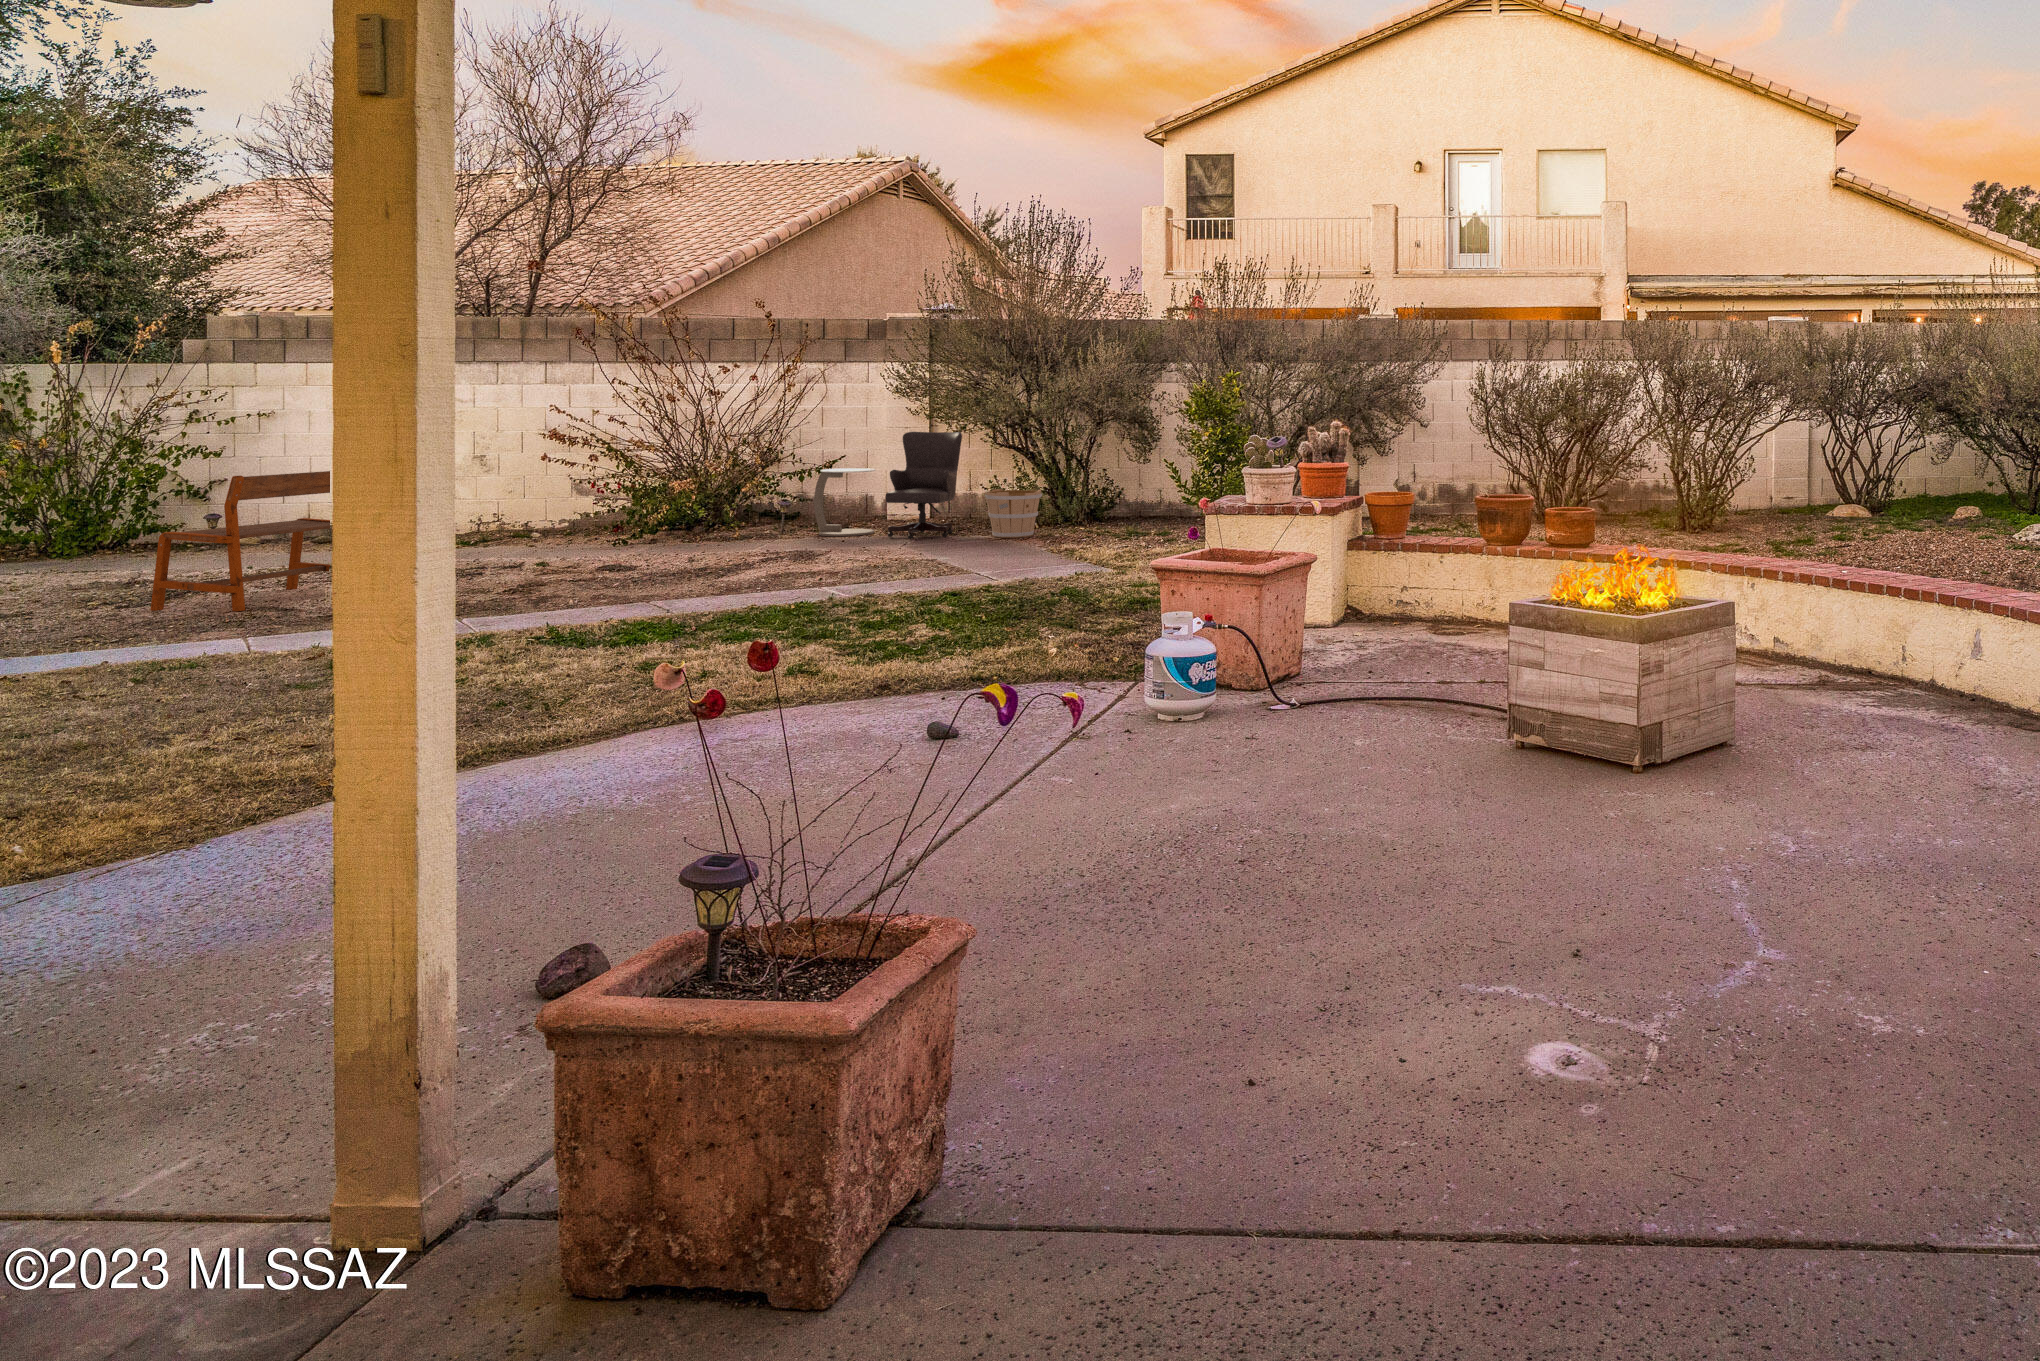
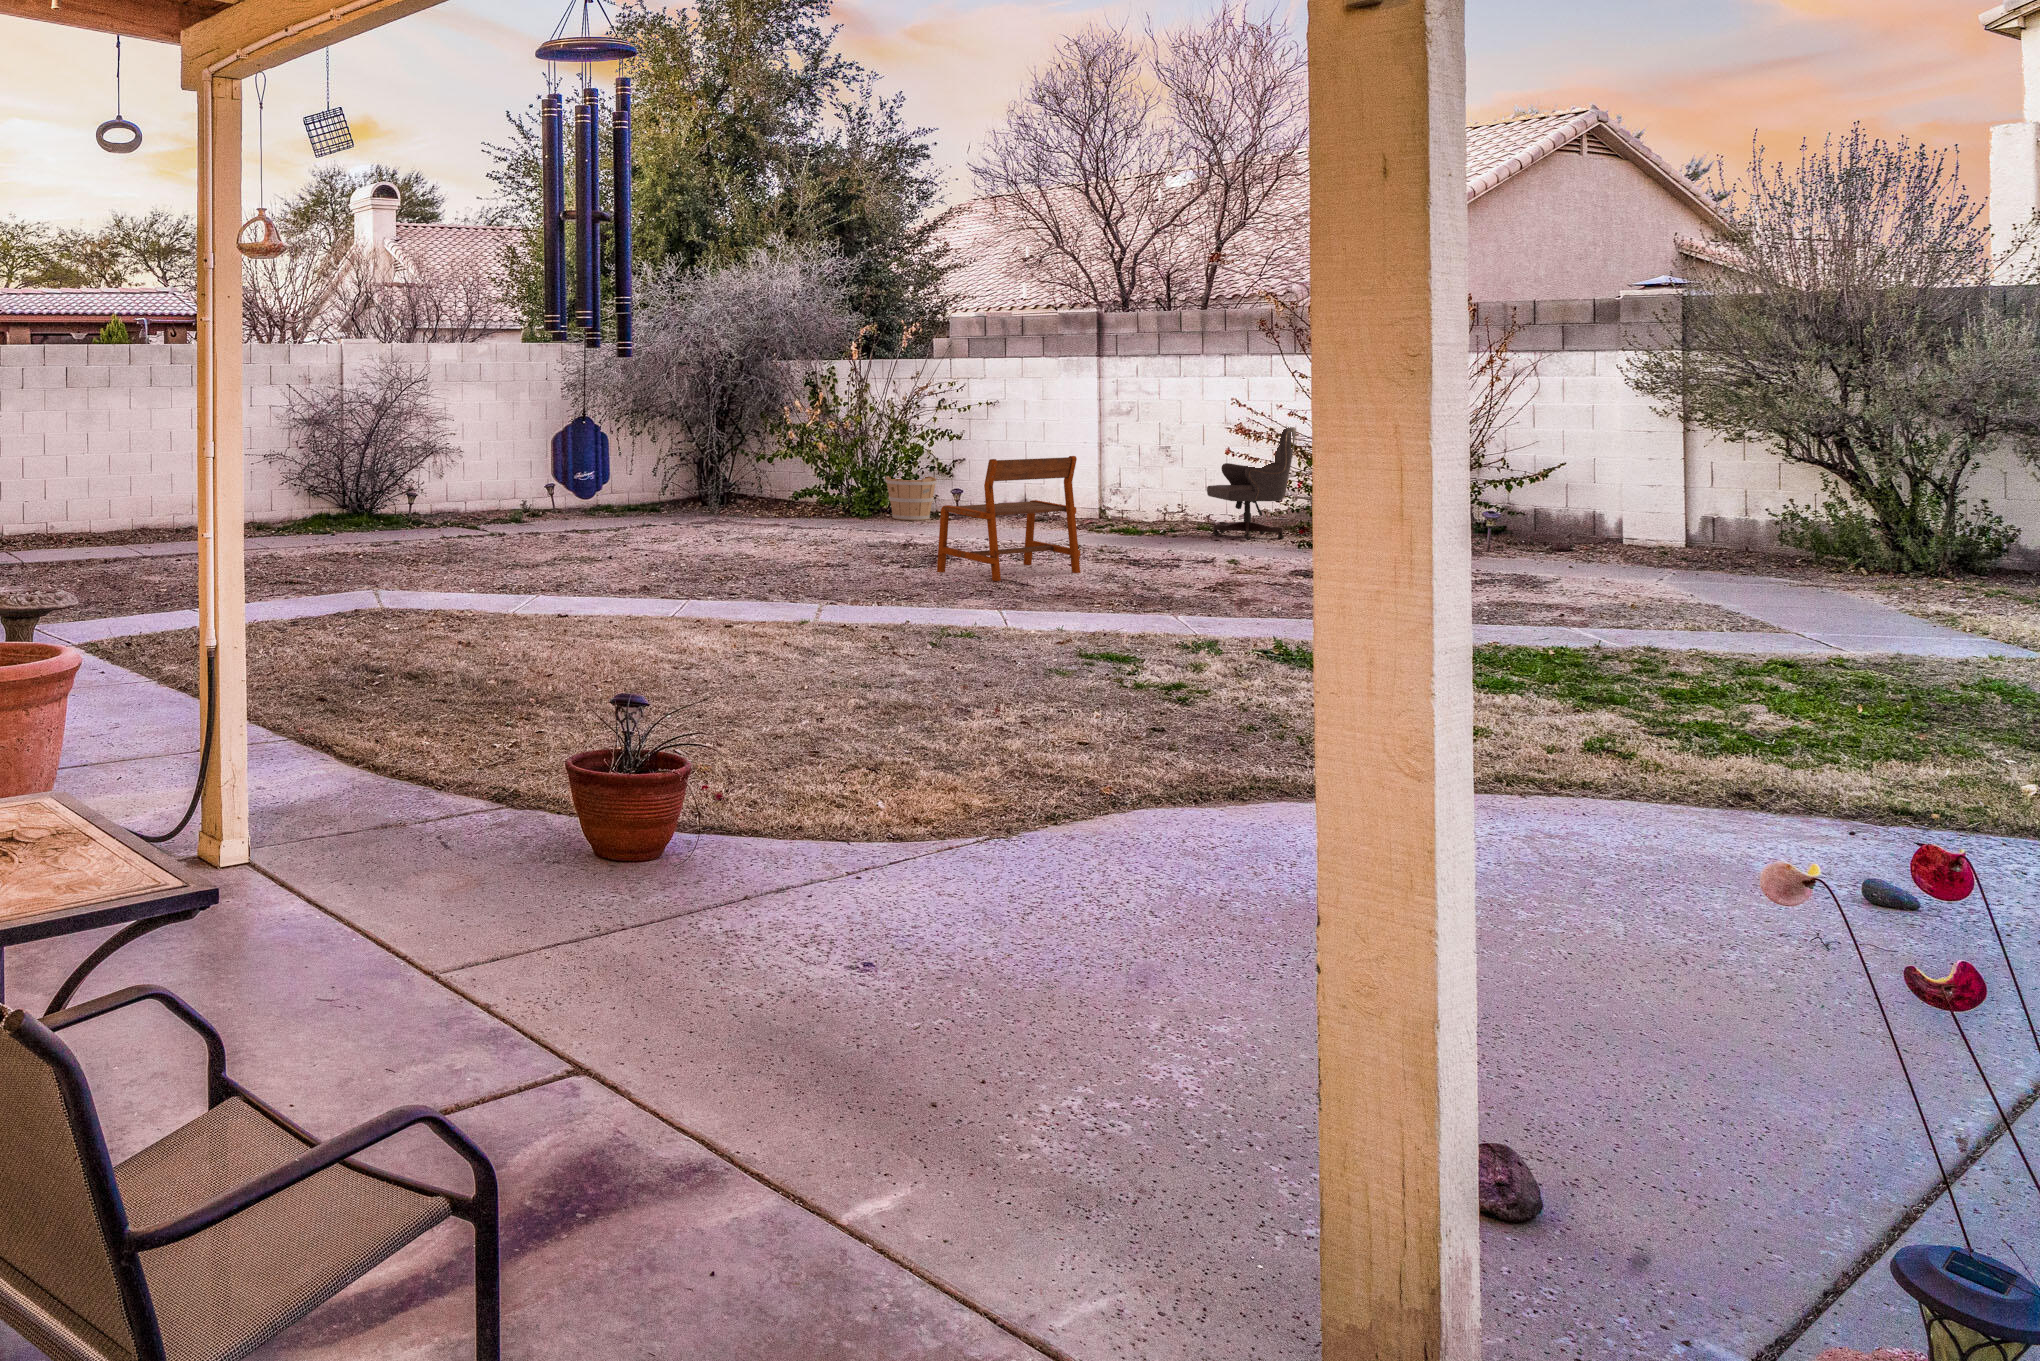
chair: present [886,432,962,539] -> present [1207,427,1296,540]
side table: present [814,468,875,536] -> none [1523,479,1607,566]
wooden bucket: present [985,489,1042,538] -> present [885,476,937,521]

